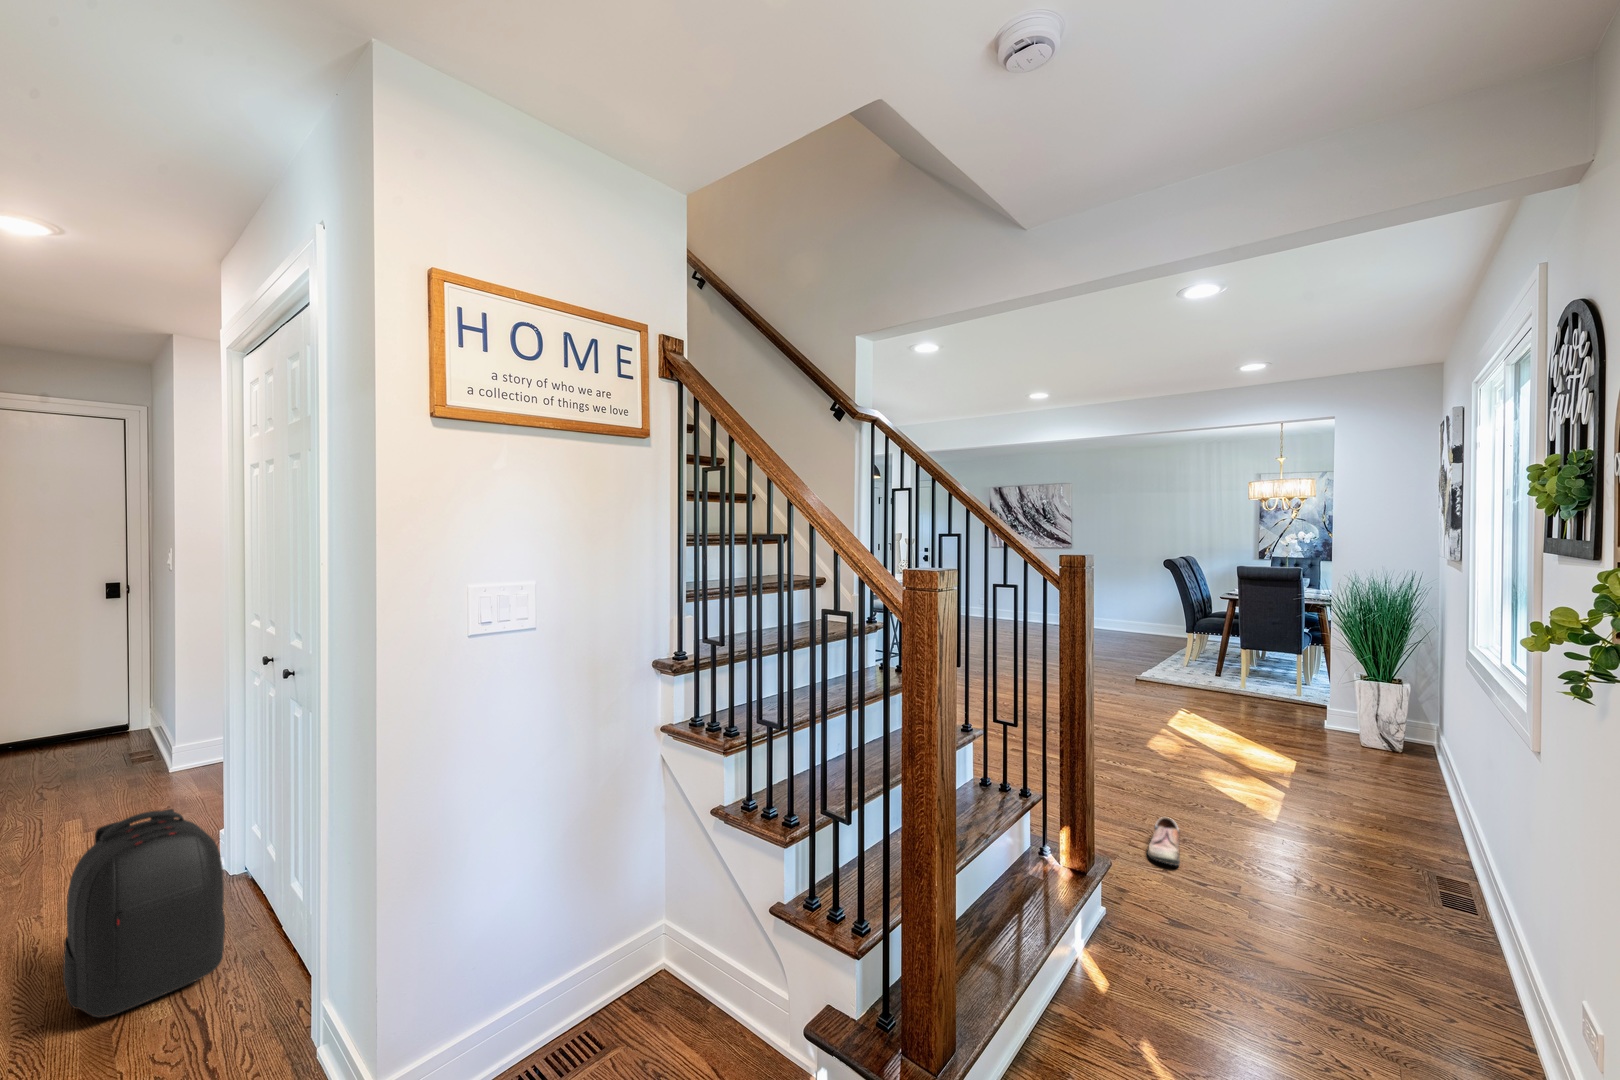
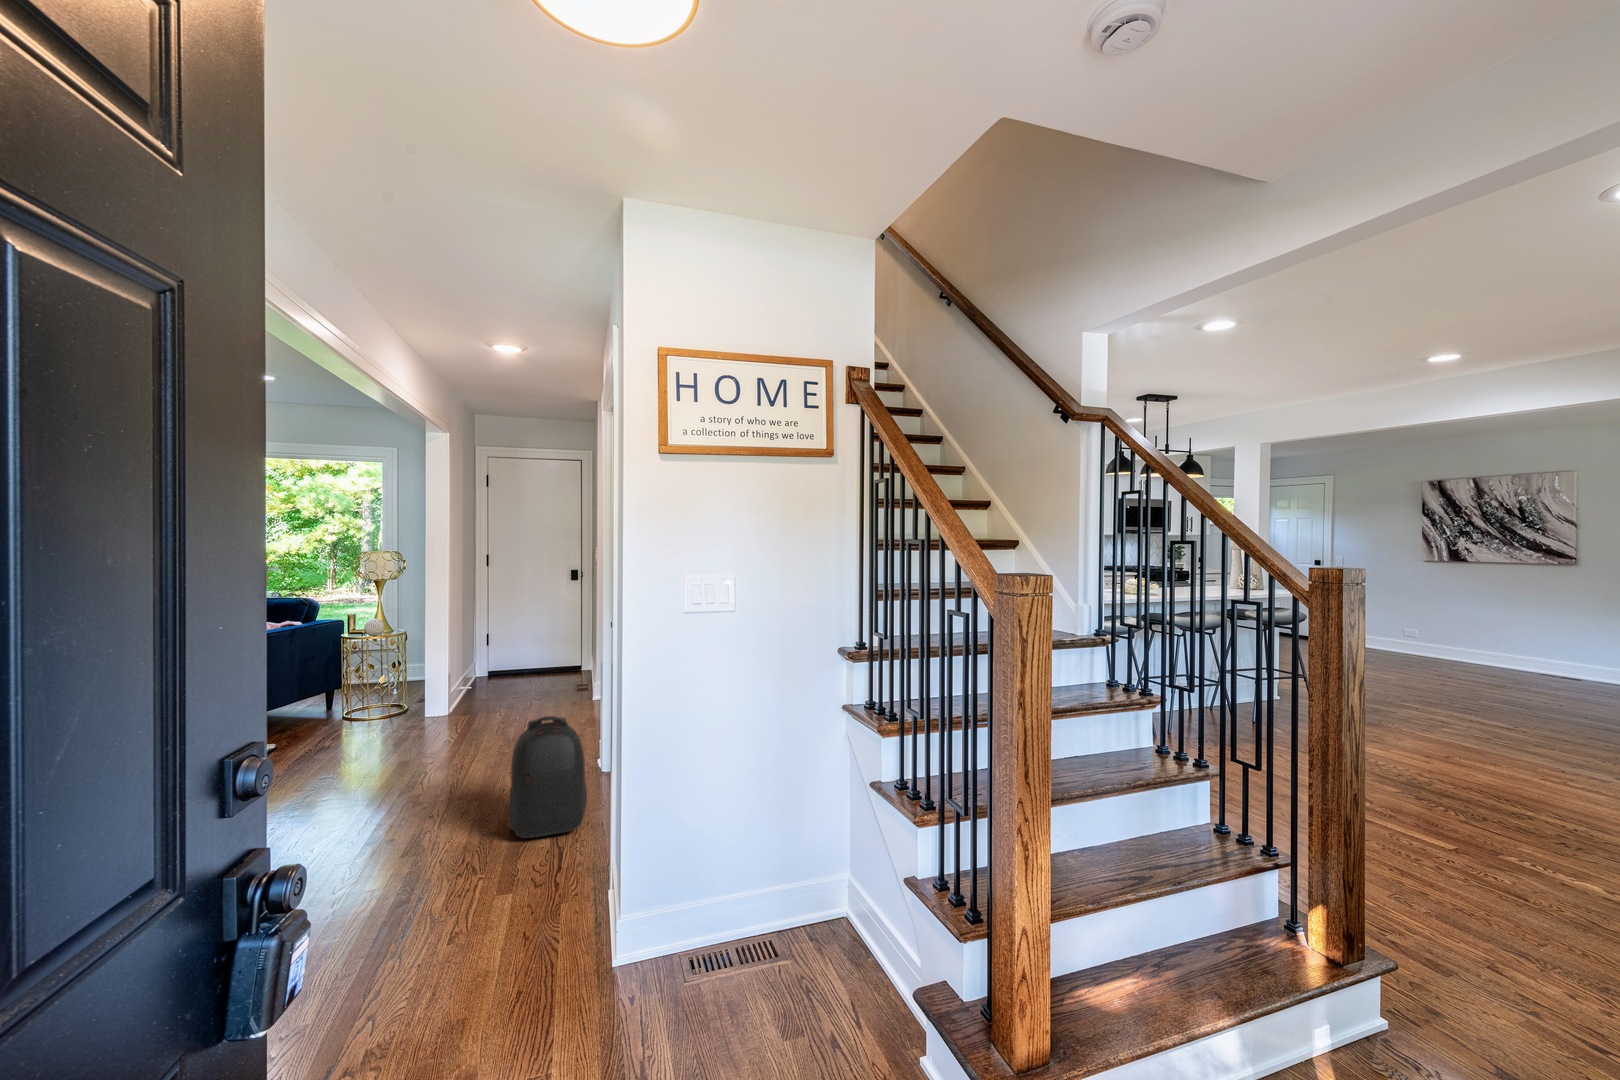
shoe: present [1147,817,1180,865] -> none [1500,942,1576,1010]

